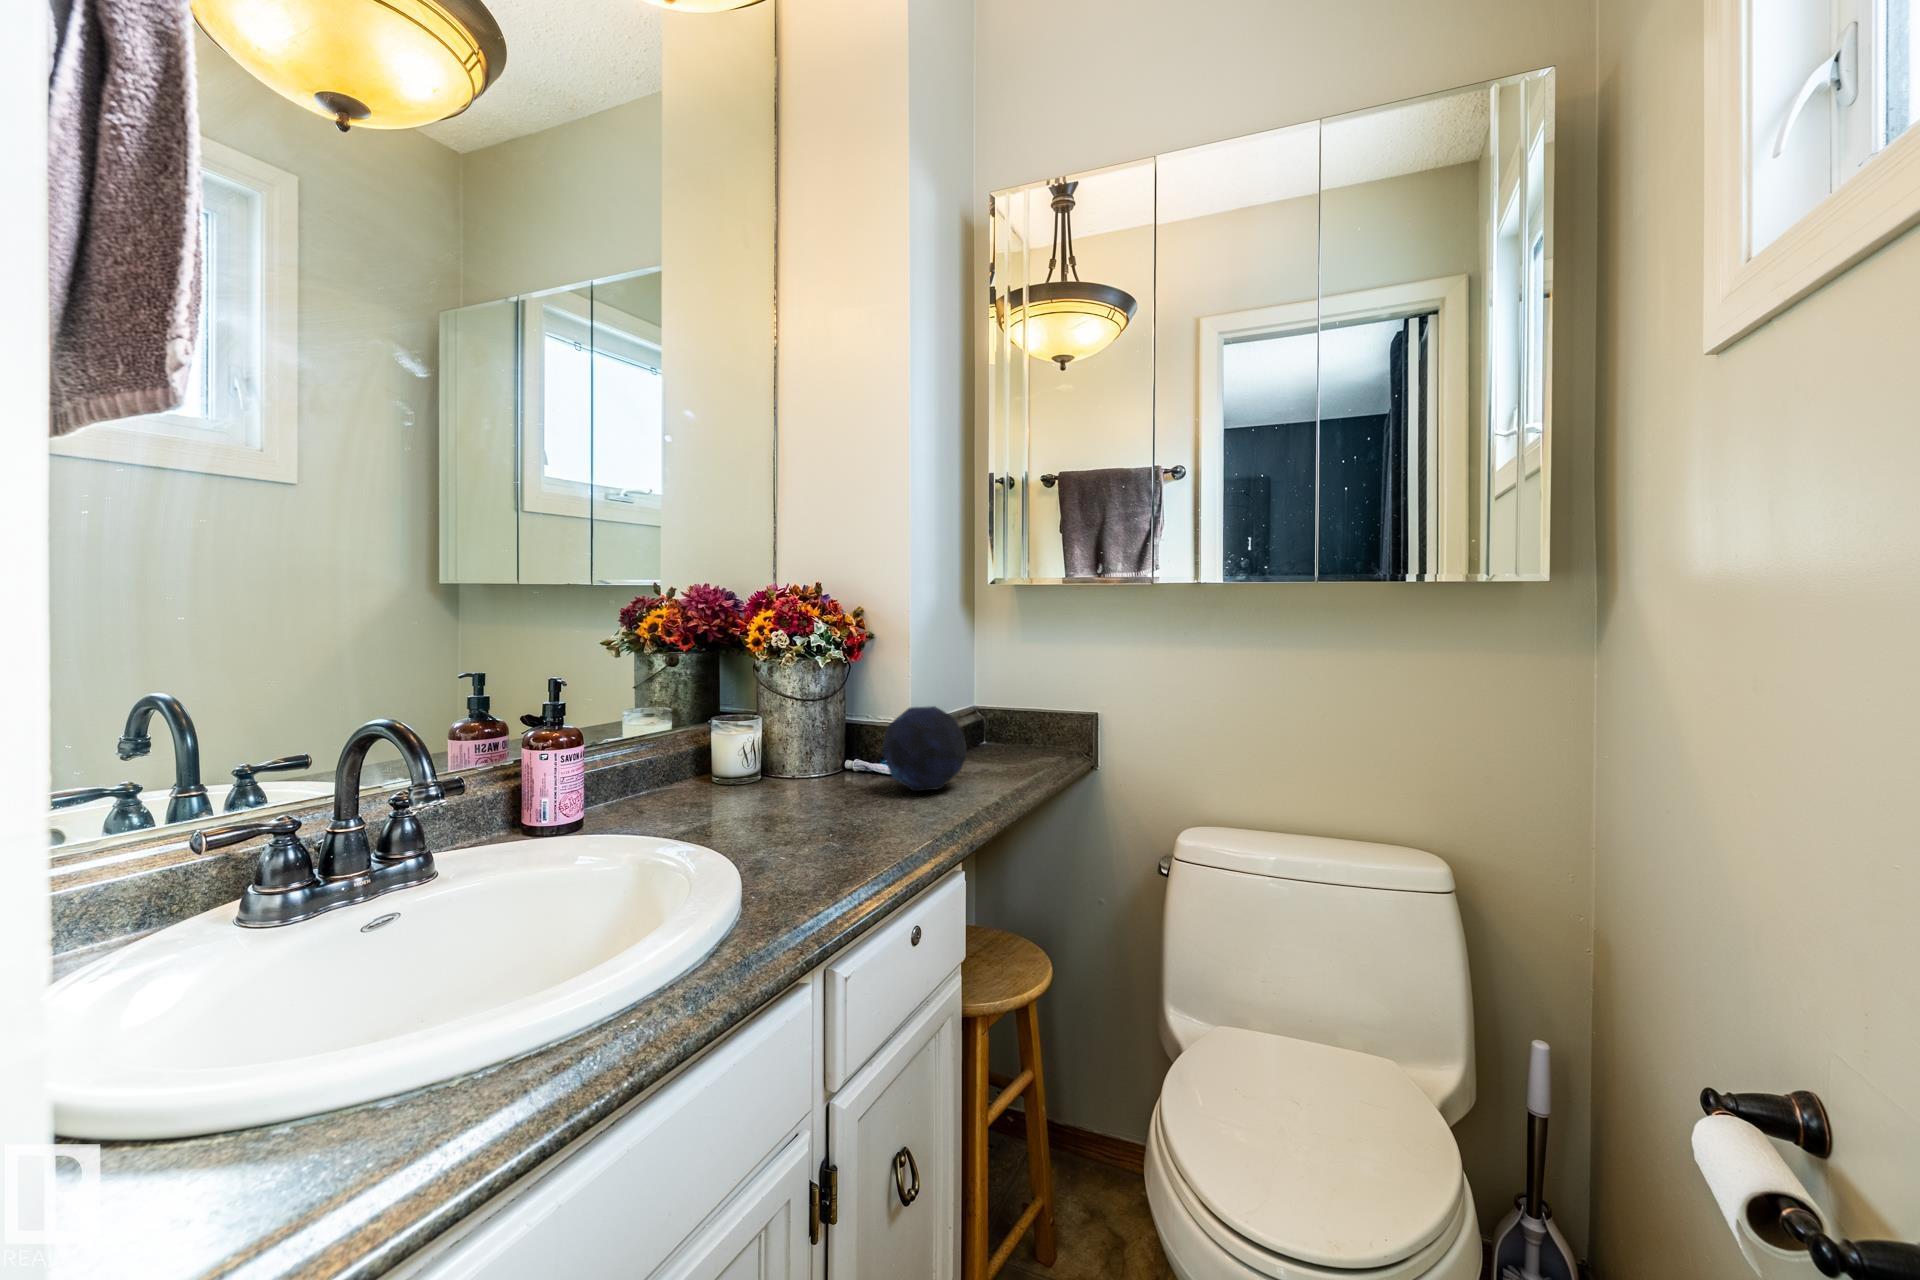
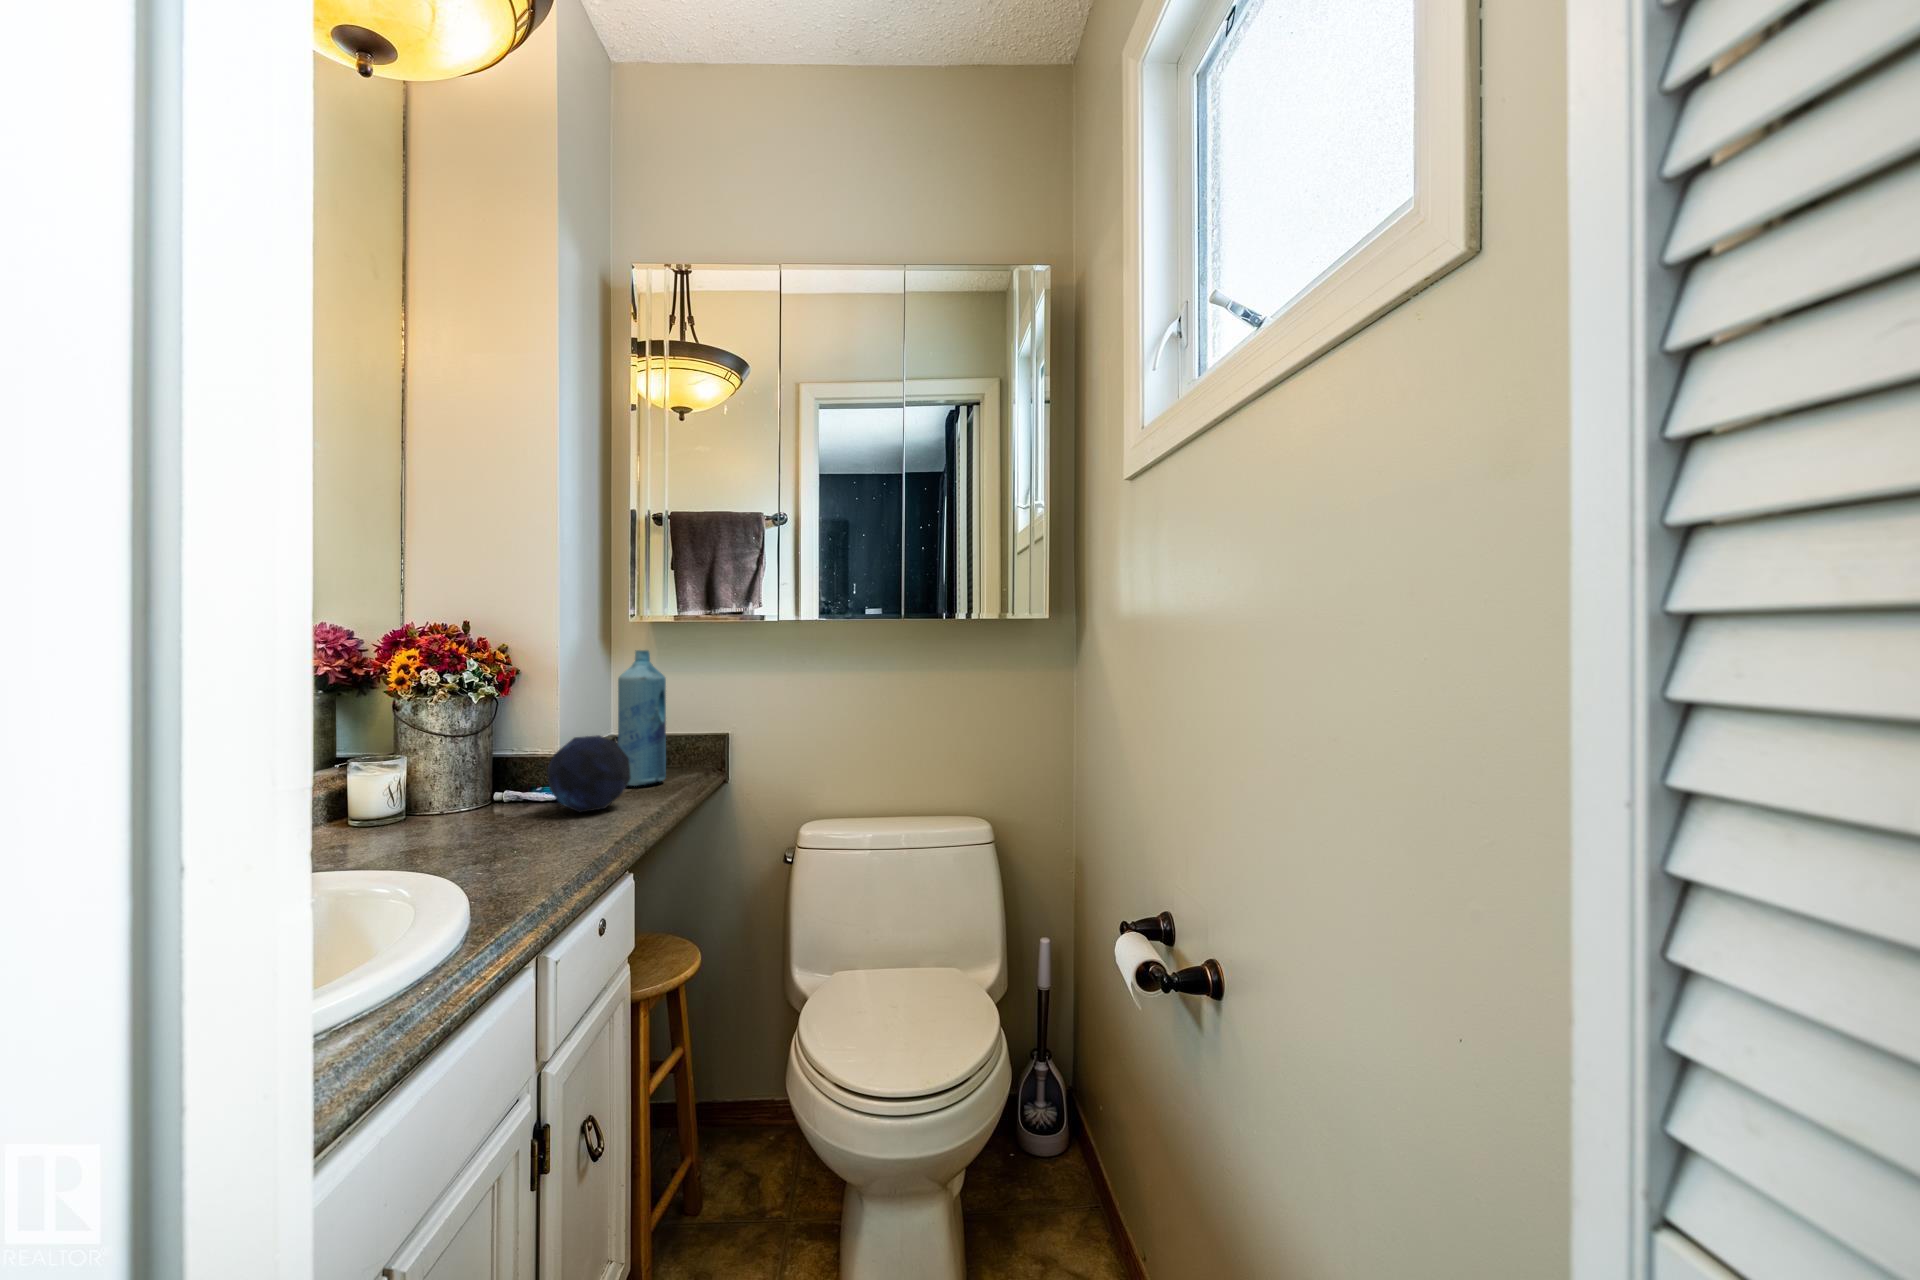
bottle: none [964,611,1015,763] -> present [618,650,666,786]

